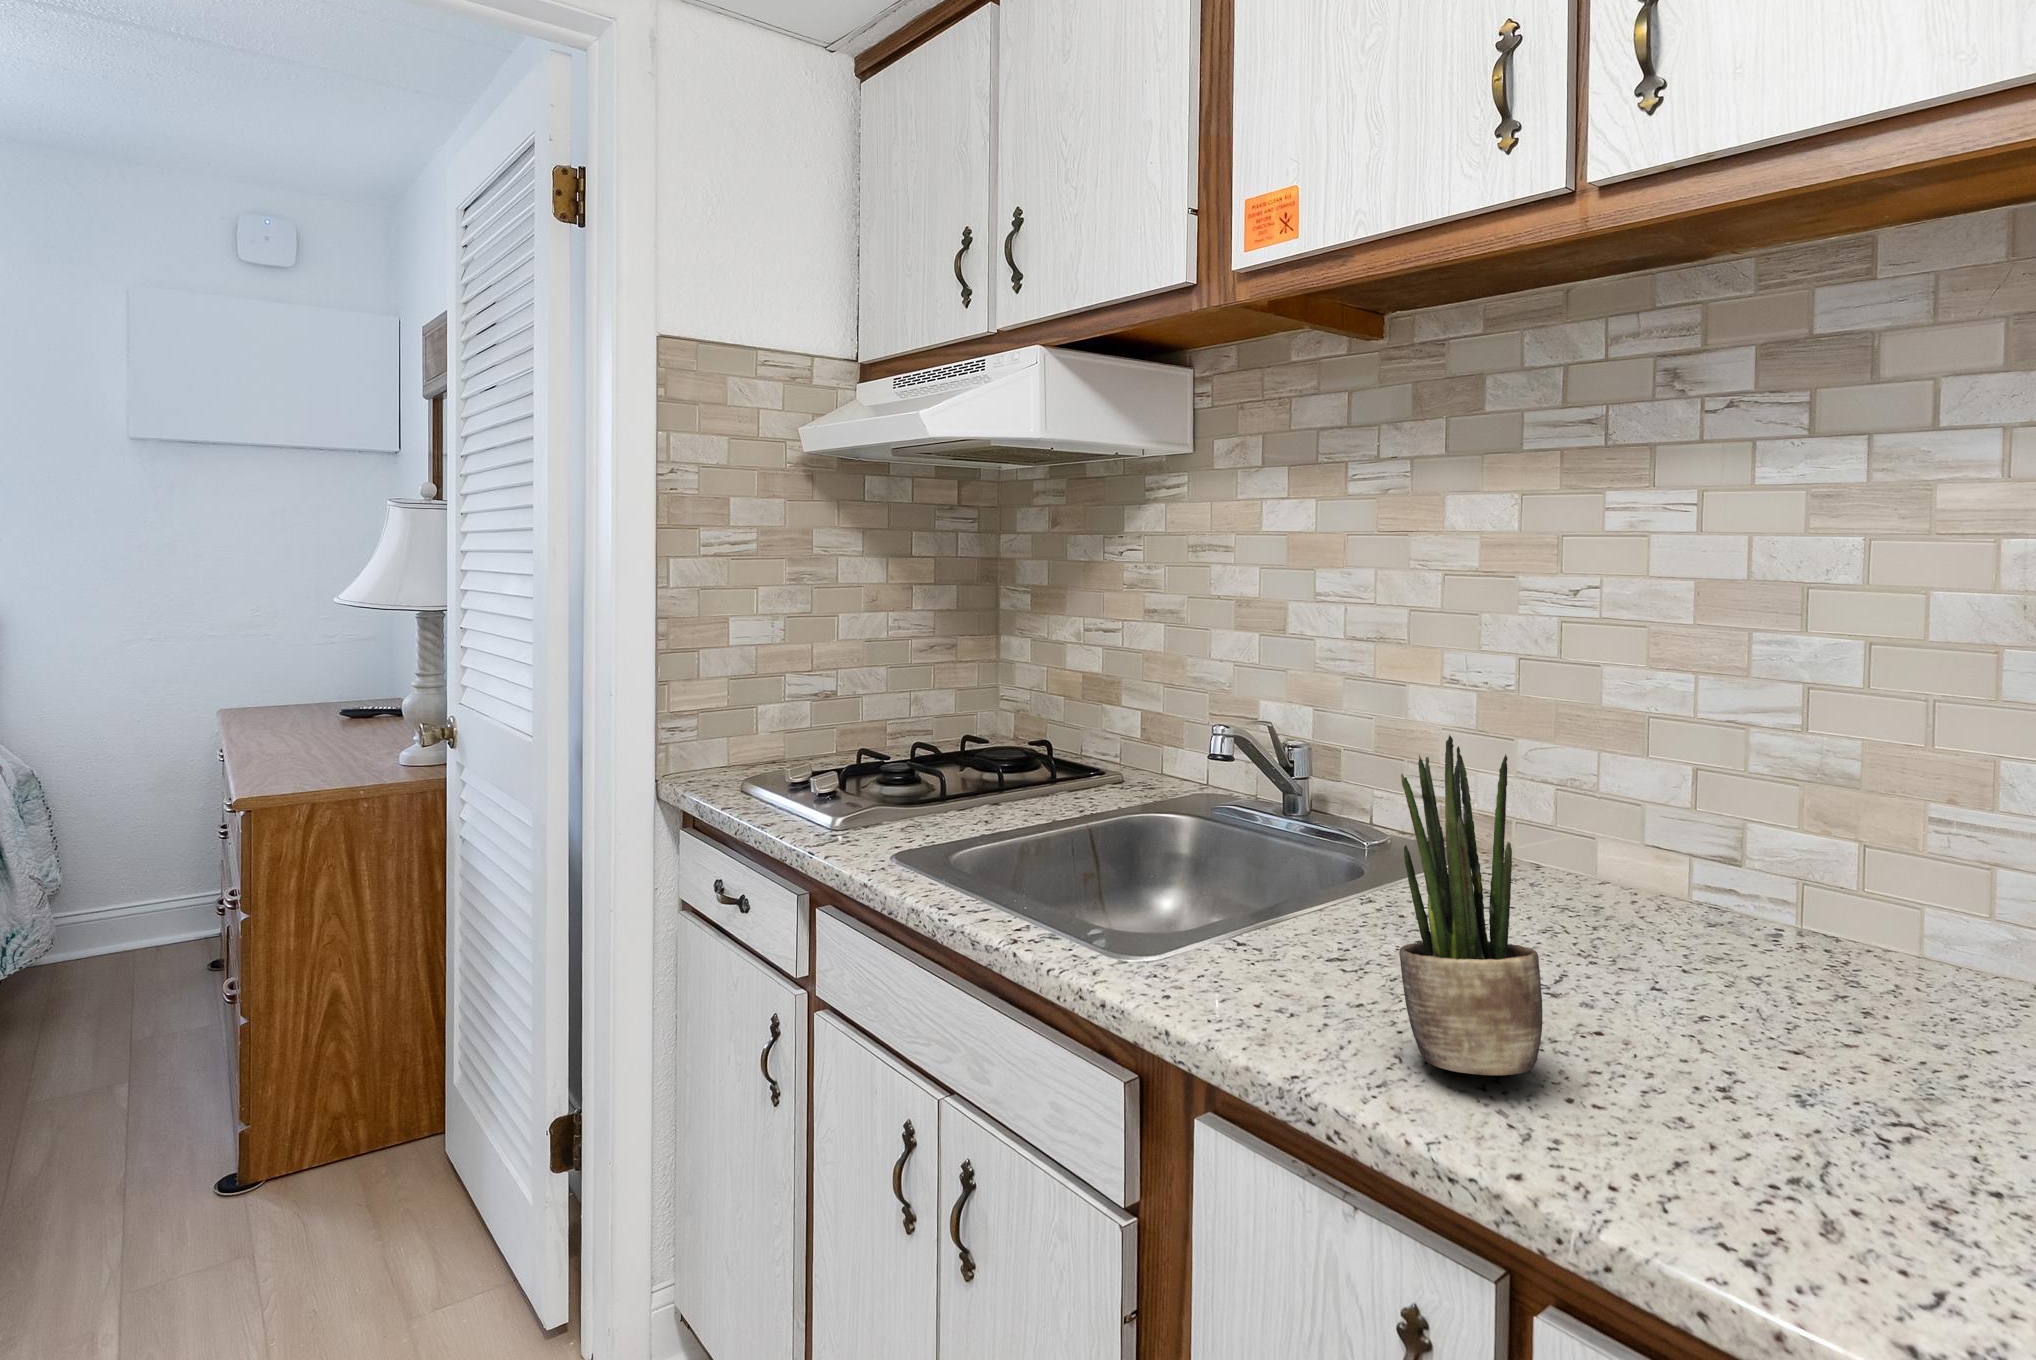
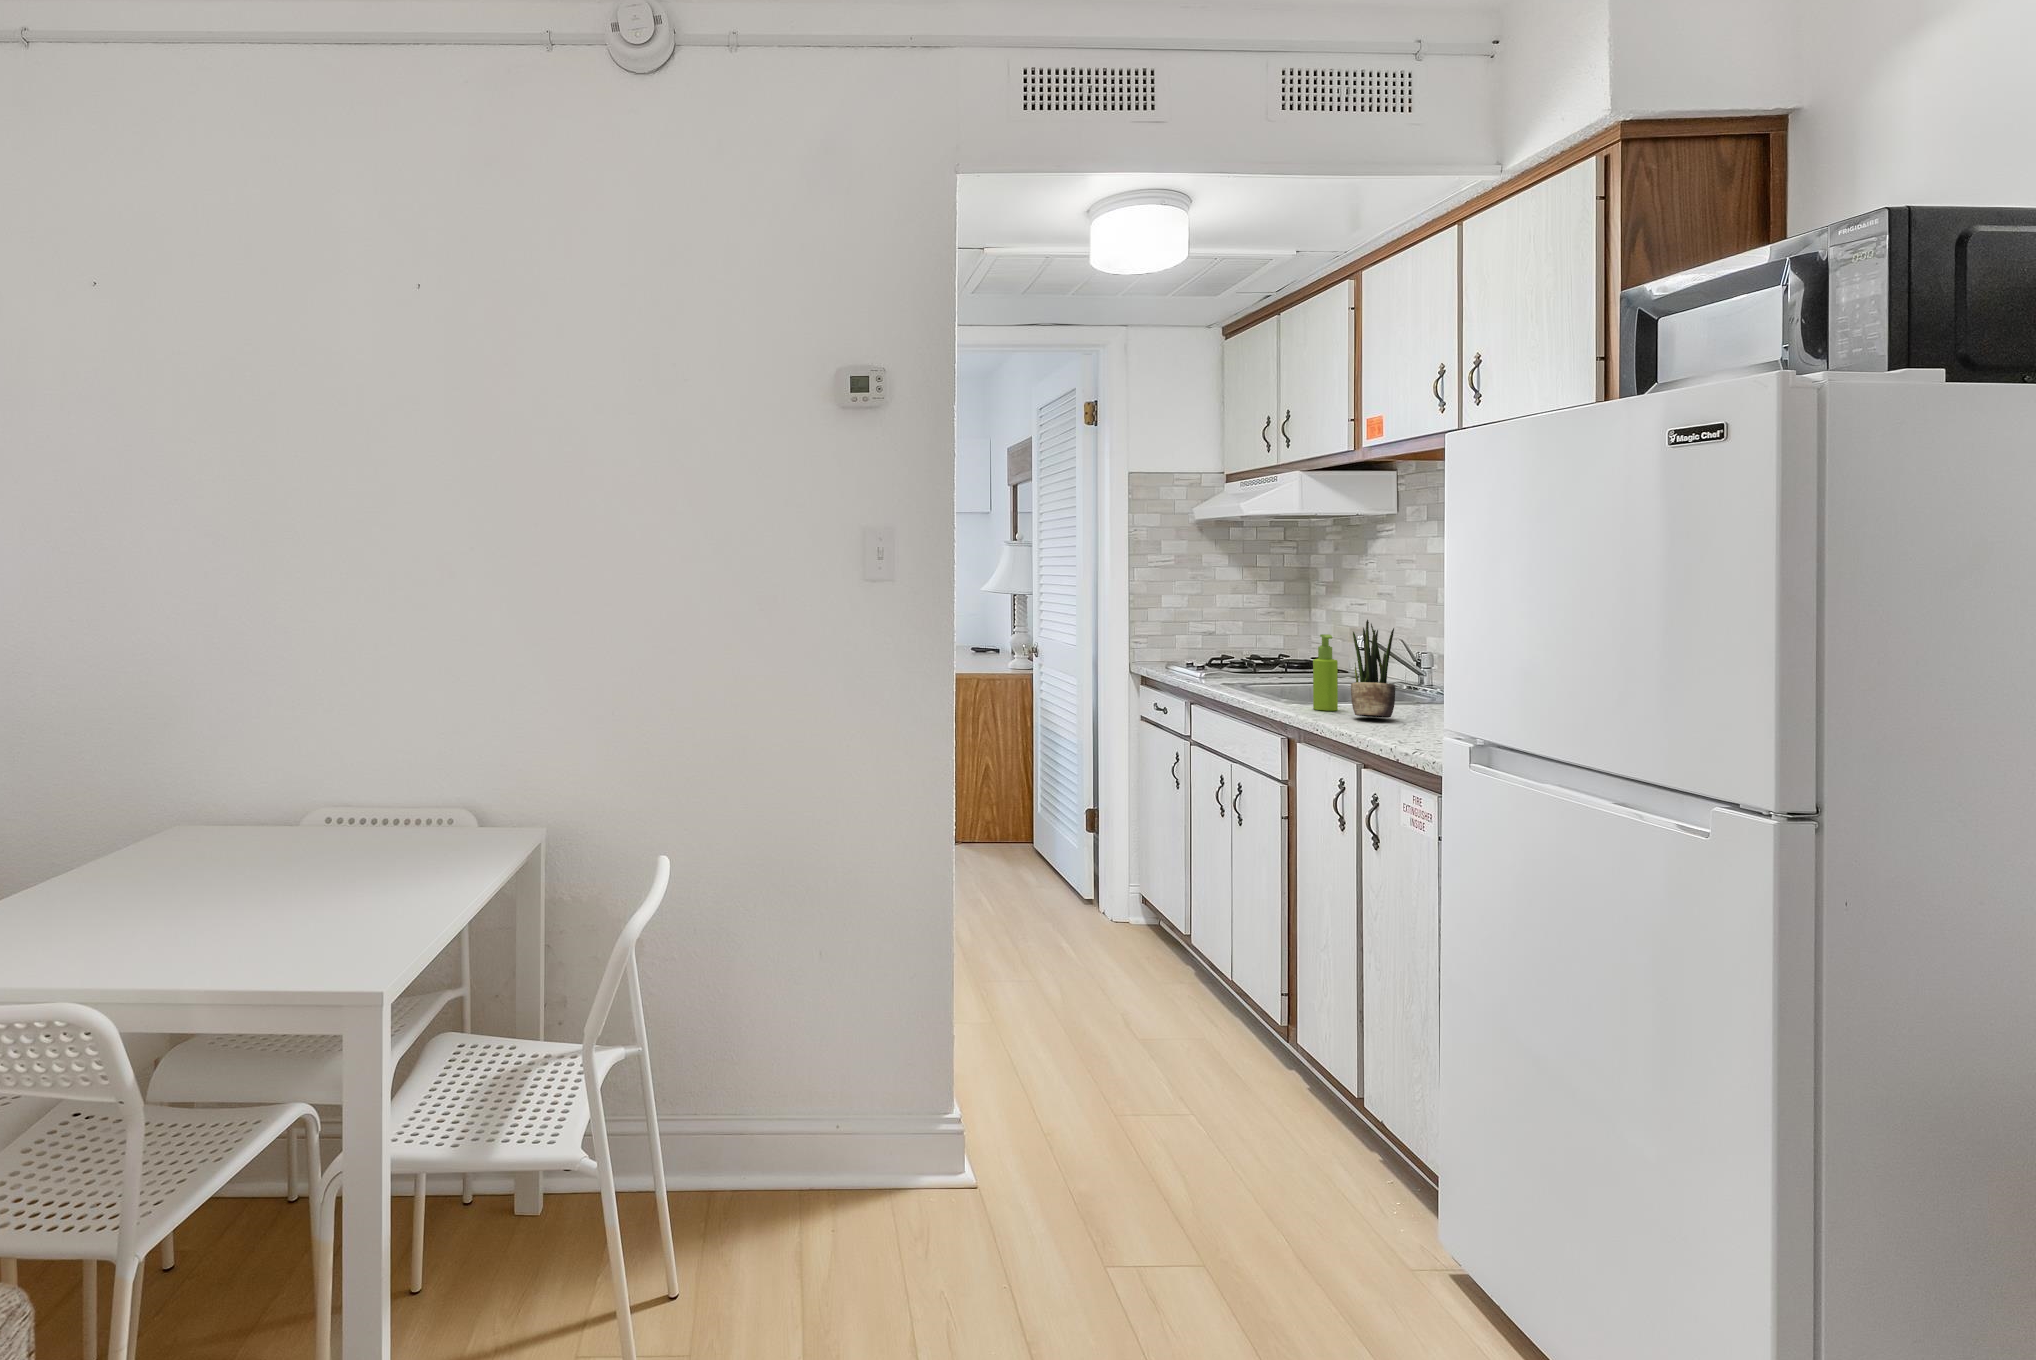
soap dispenser: none [1235,769,1307,1016] -> present [1313,634,1338,711]

